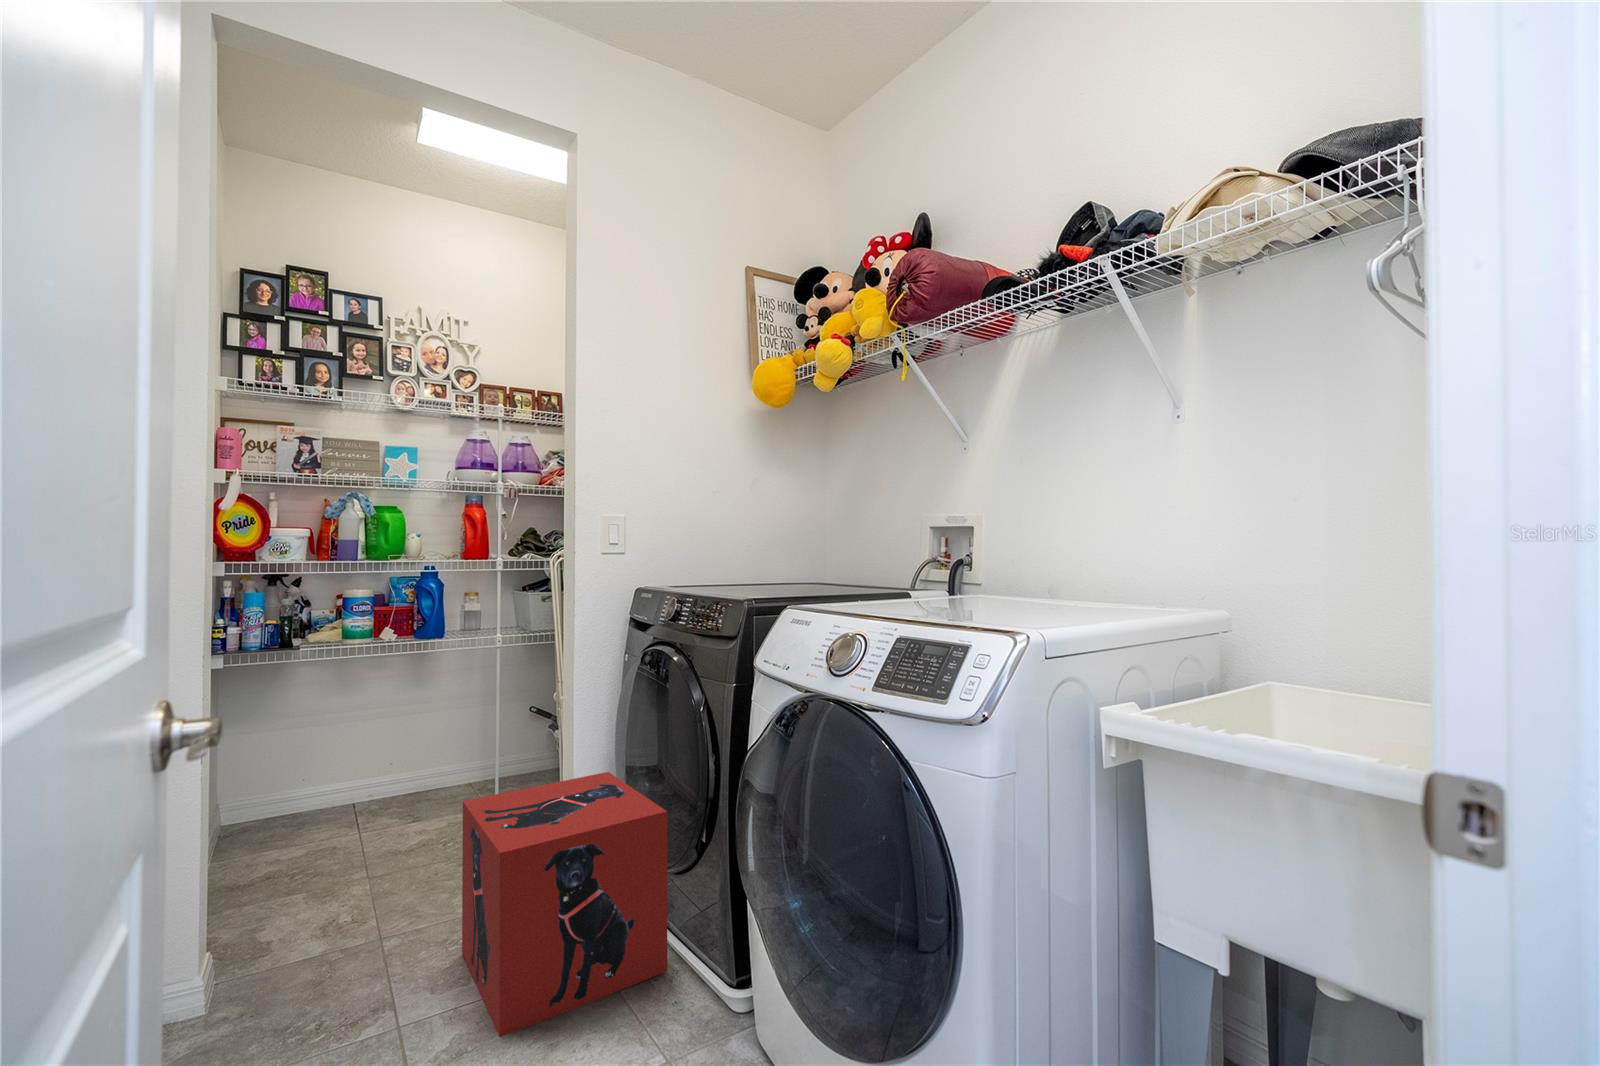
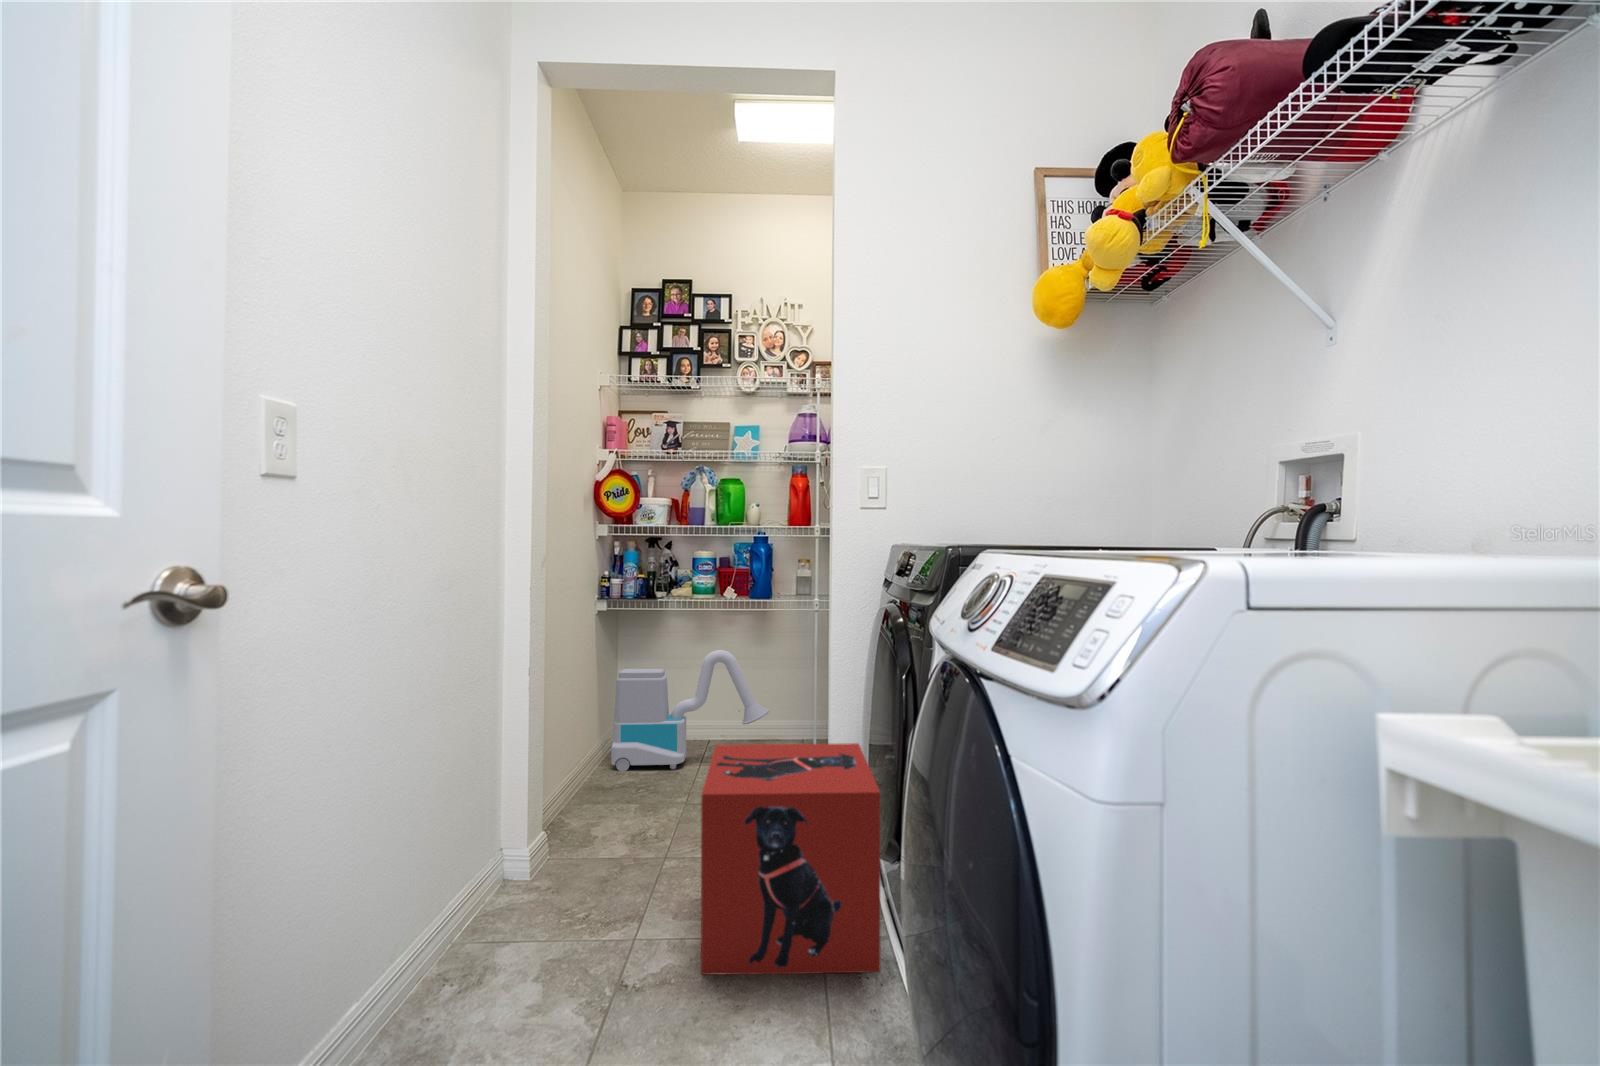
vacuum cleaner: none [229,697,442,861] -> present [611,650,769,771]

